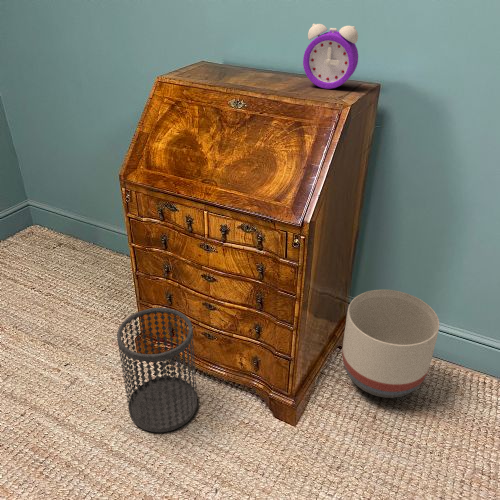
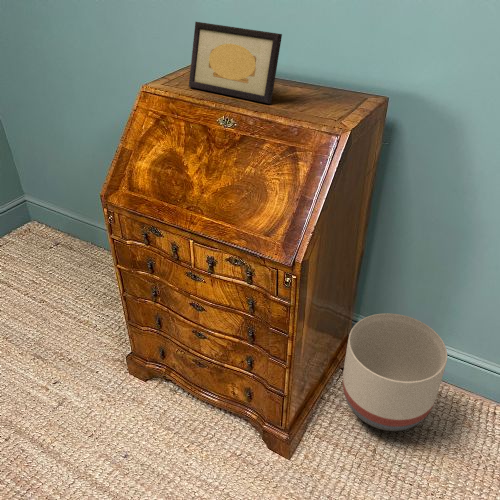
picture frame: none [200,18,287,88] -> present [189,22,282,104]
alarm clock: present [303,24,358,89] -> none [301,31,363,104]
wastebasket: present [117,308,197,432] -> none [100,334,188,463]

